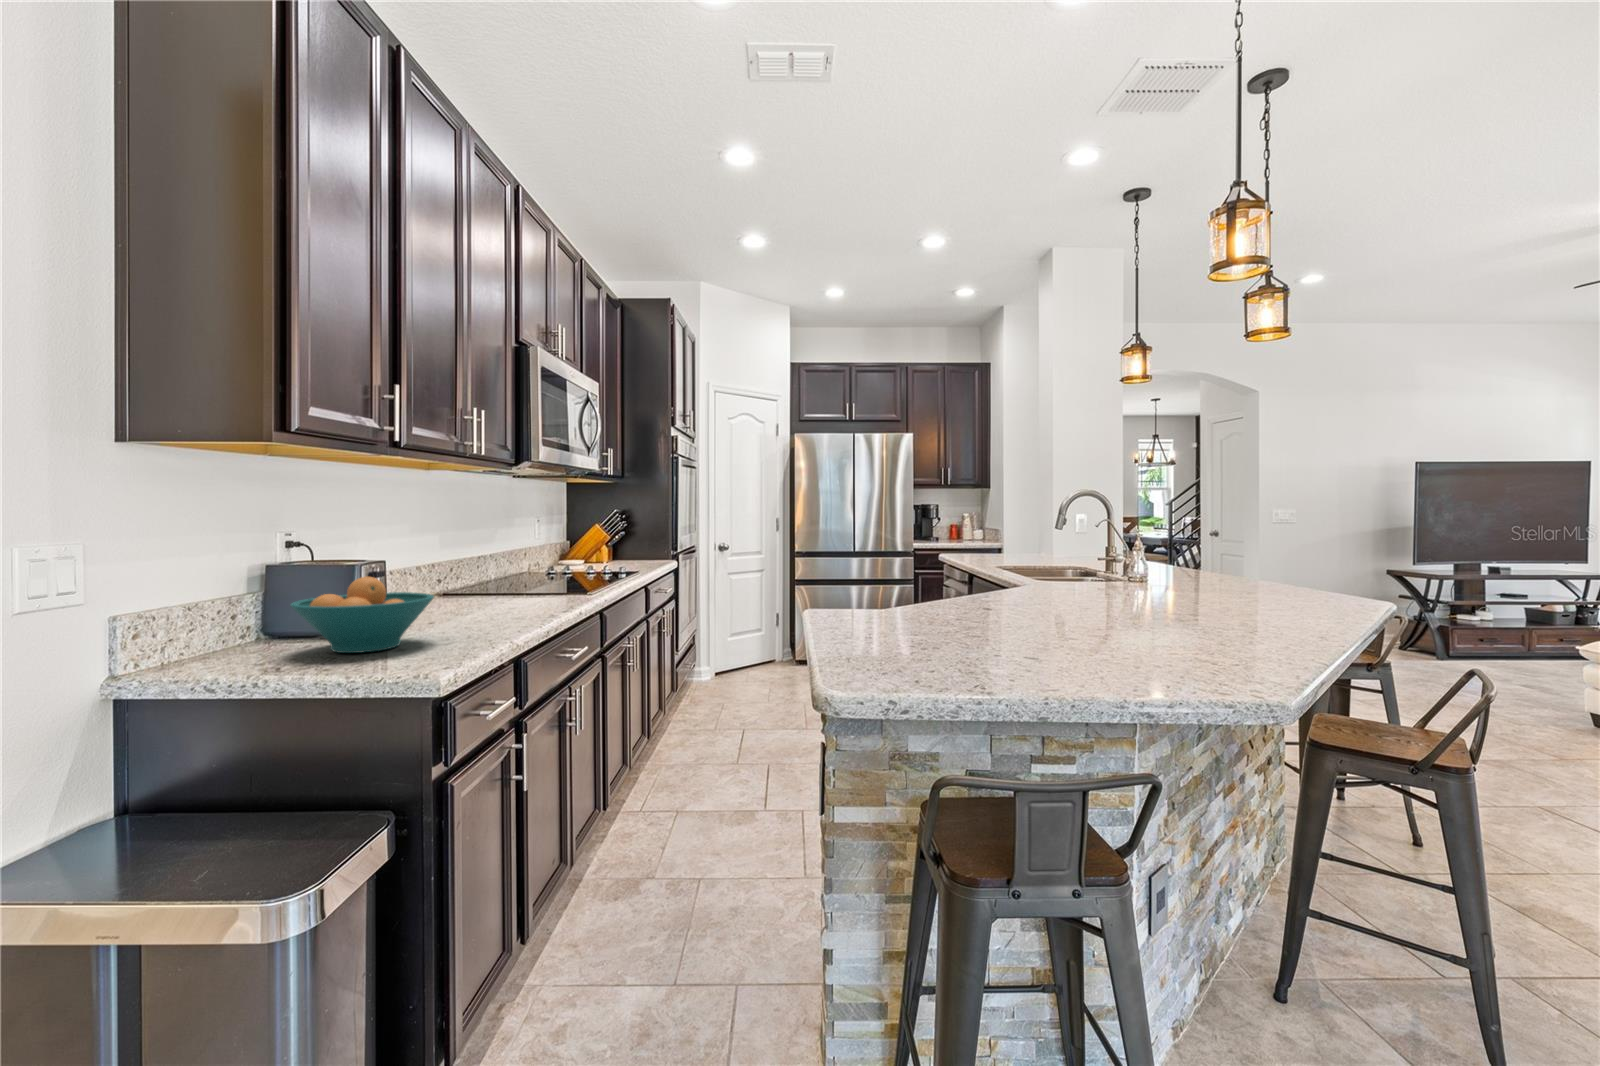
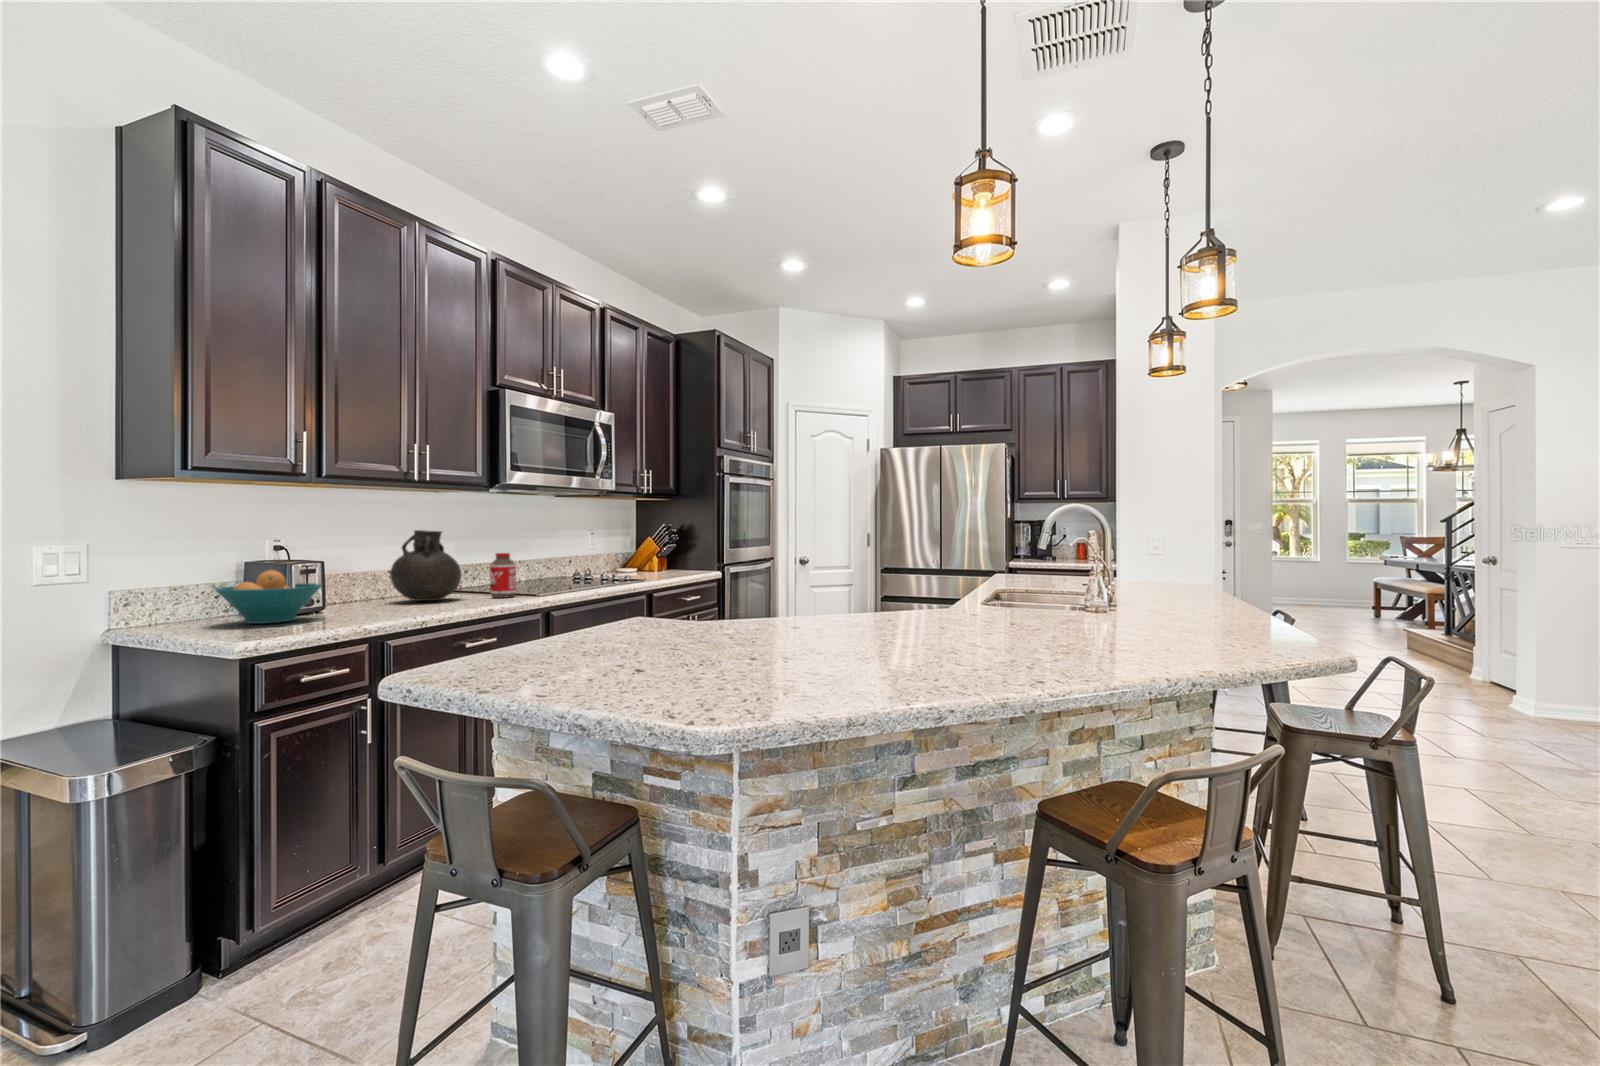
vase: none [426,519,516,609] -> present [390,530,461,601]
bottle: none [542,545,571,600] -> present [490,553,516,598]

